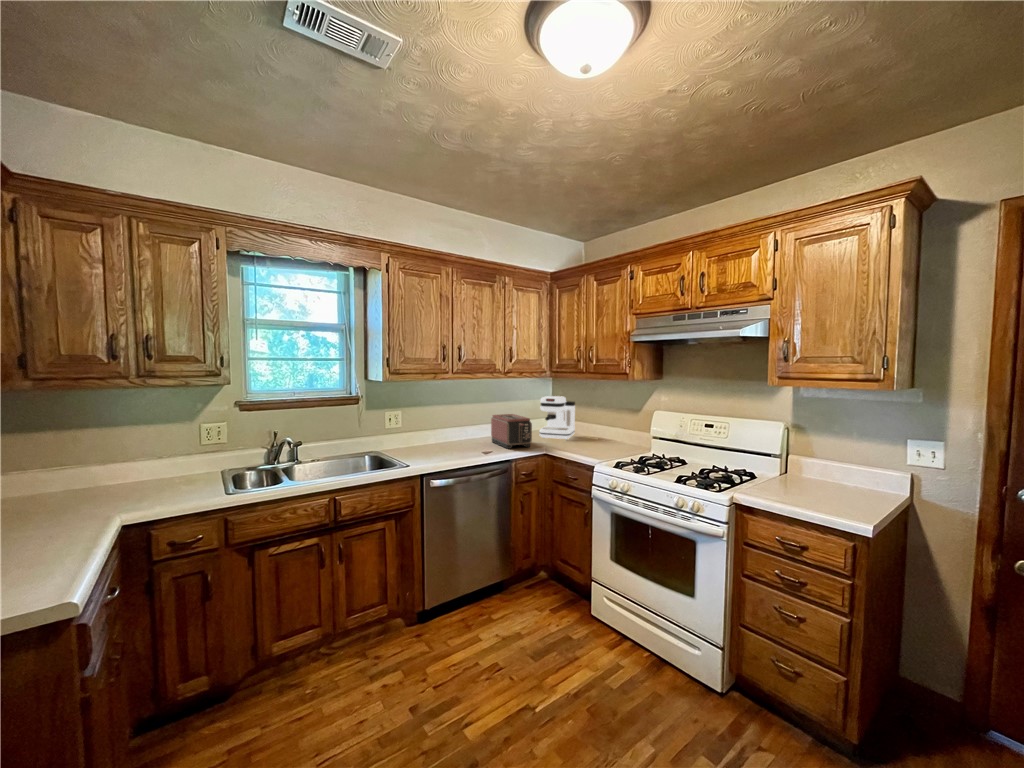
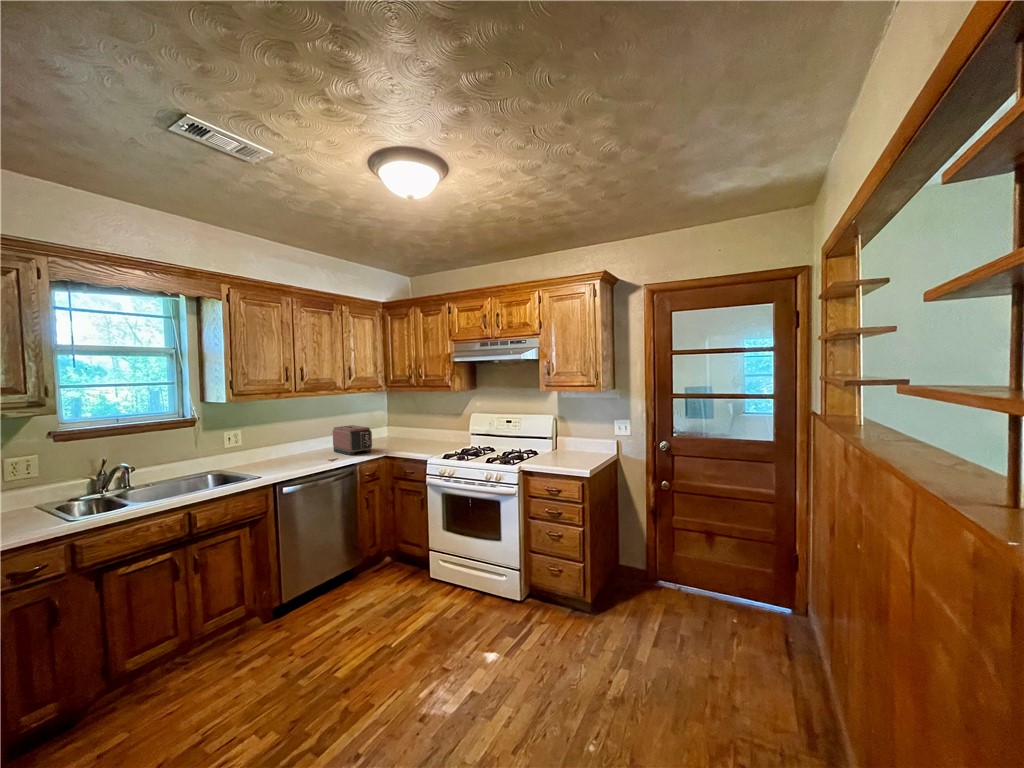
coffee maker: present [539,396,575,439] -> none [377,407,408,444]

